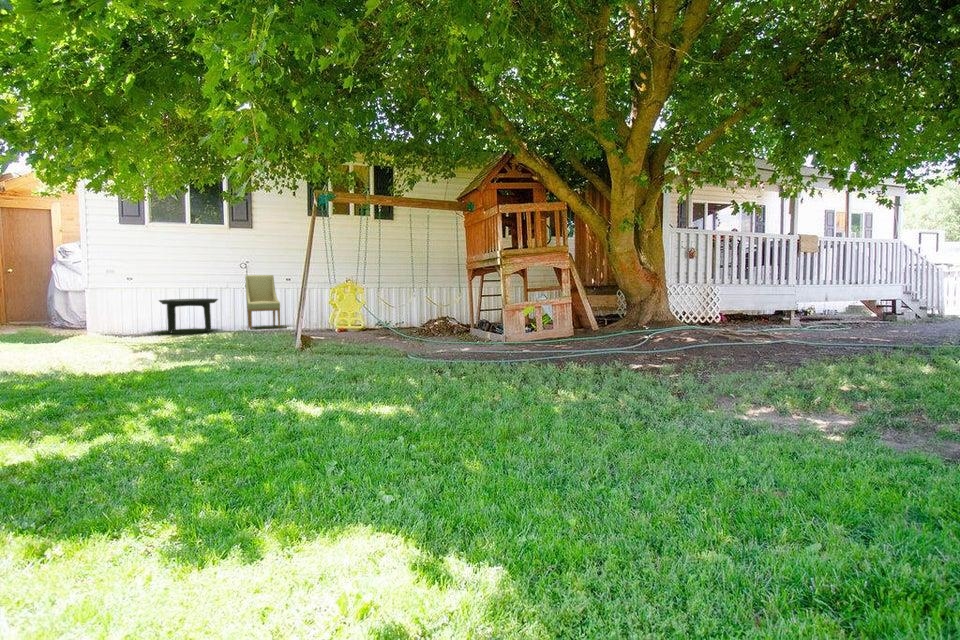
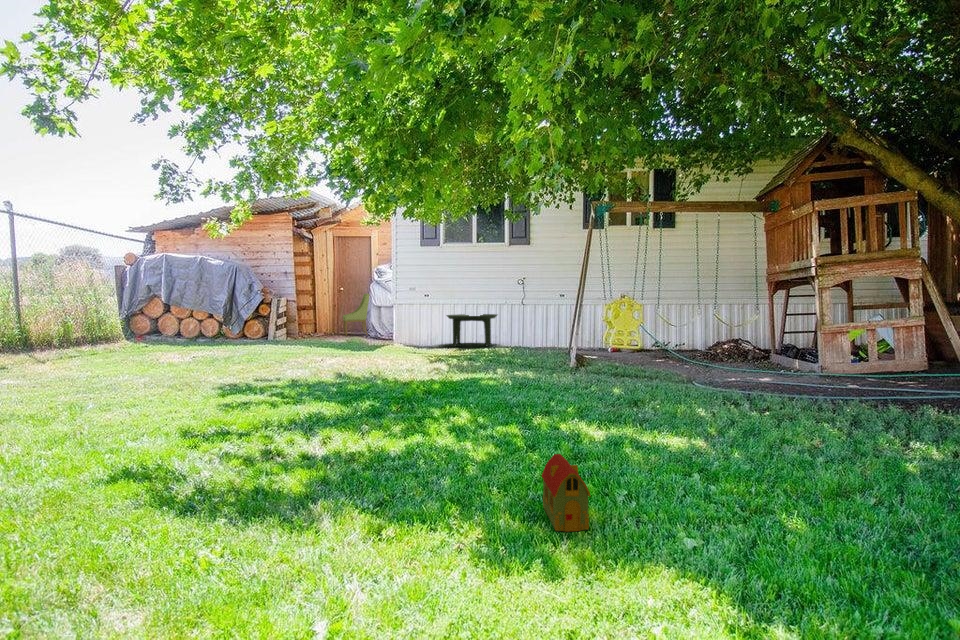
chair: present [245,275,280,329] -> present [343,294,369,336]
toy house: none [299,415,342,474] -> present [542,454,590,532]

